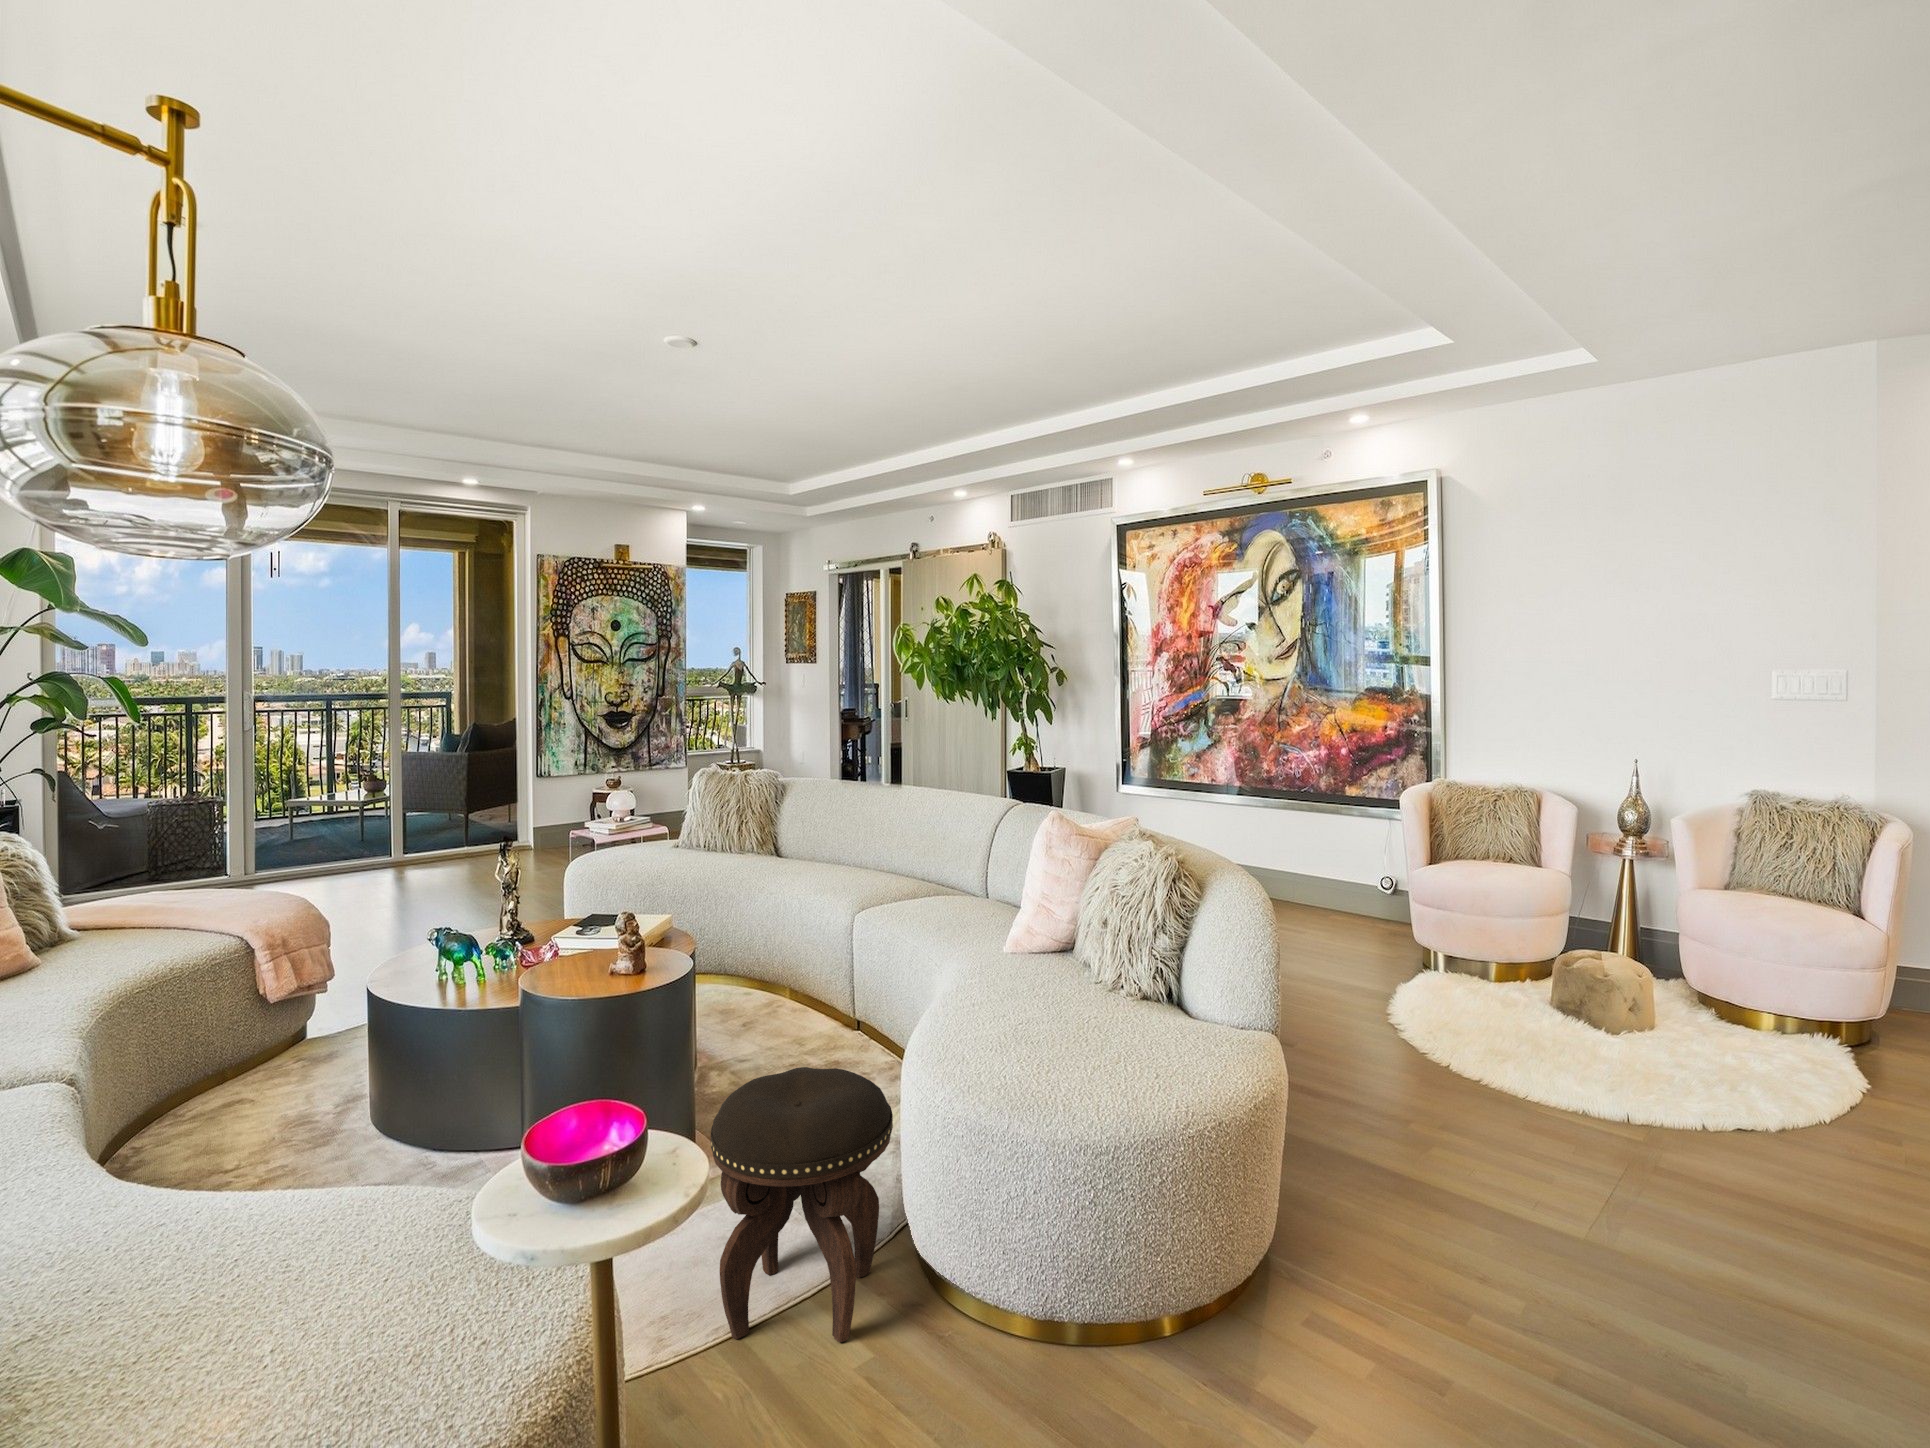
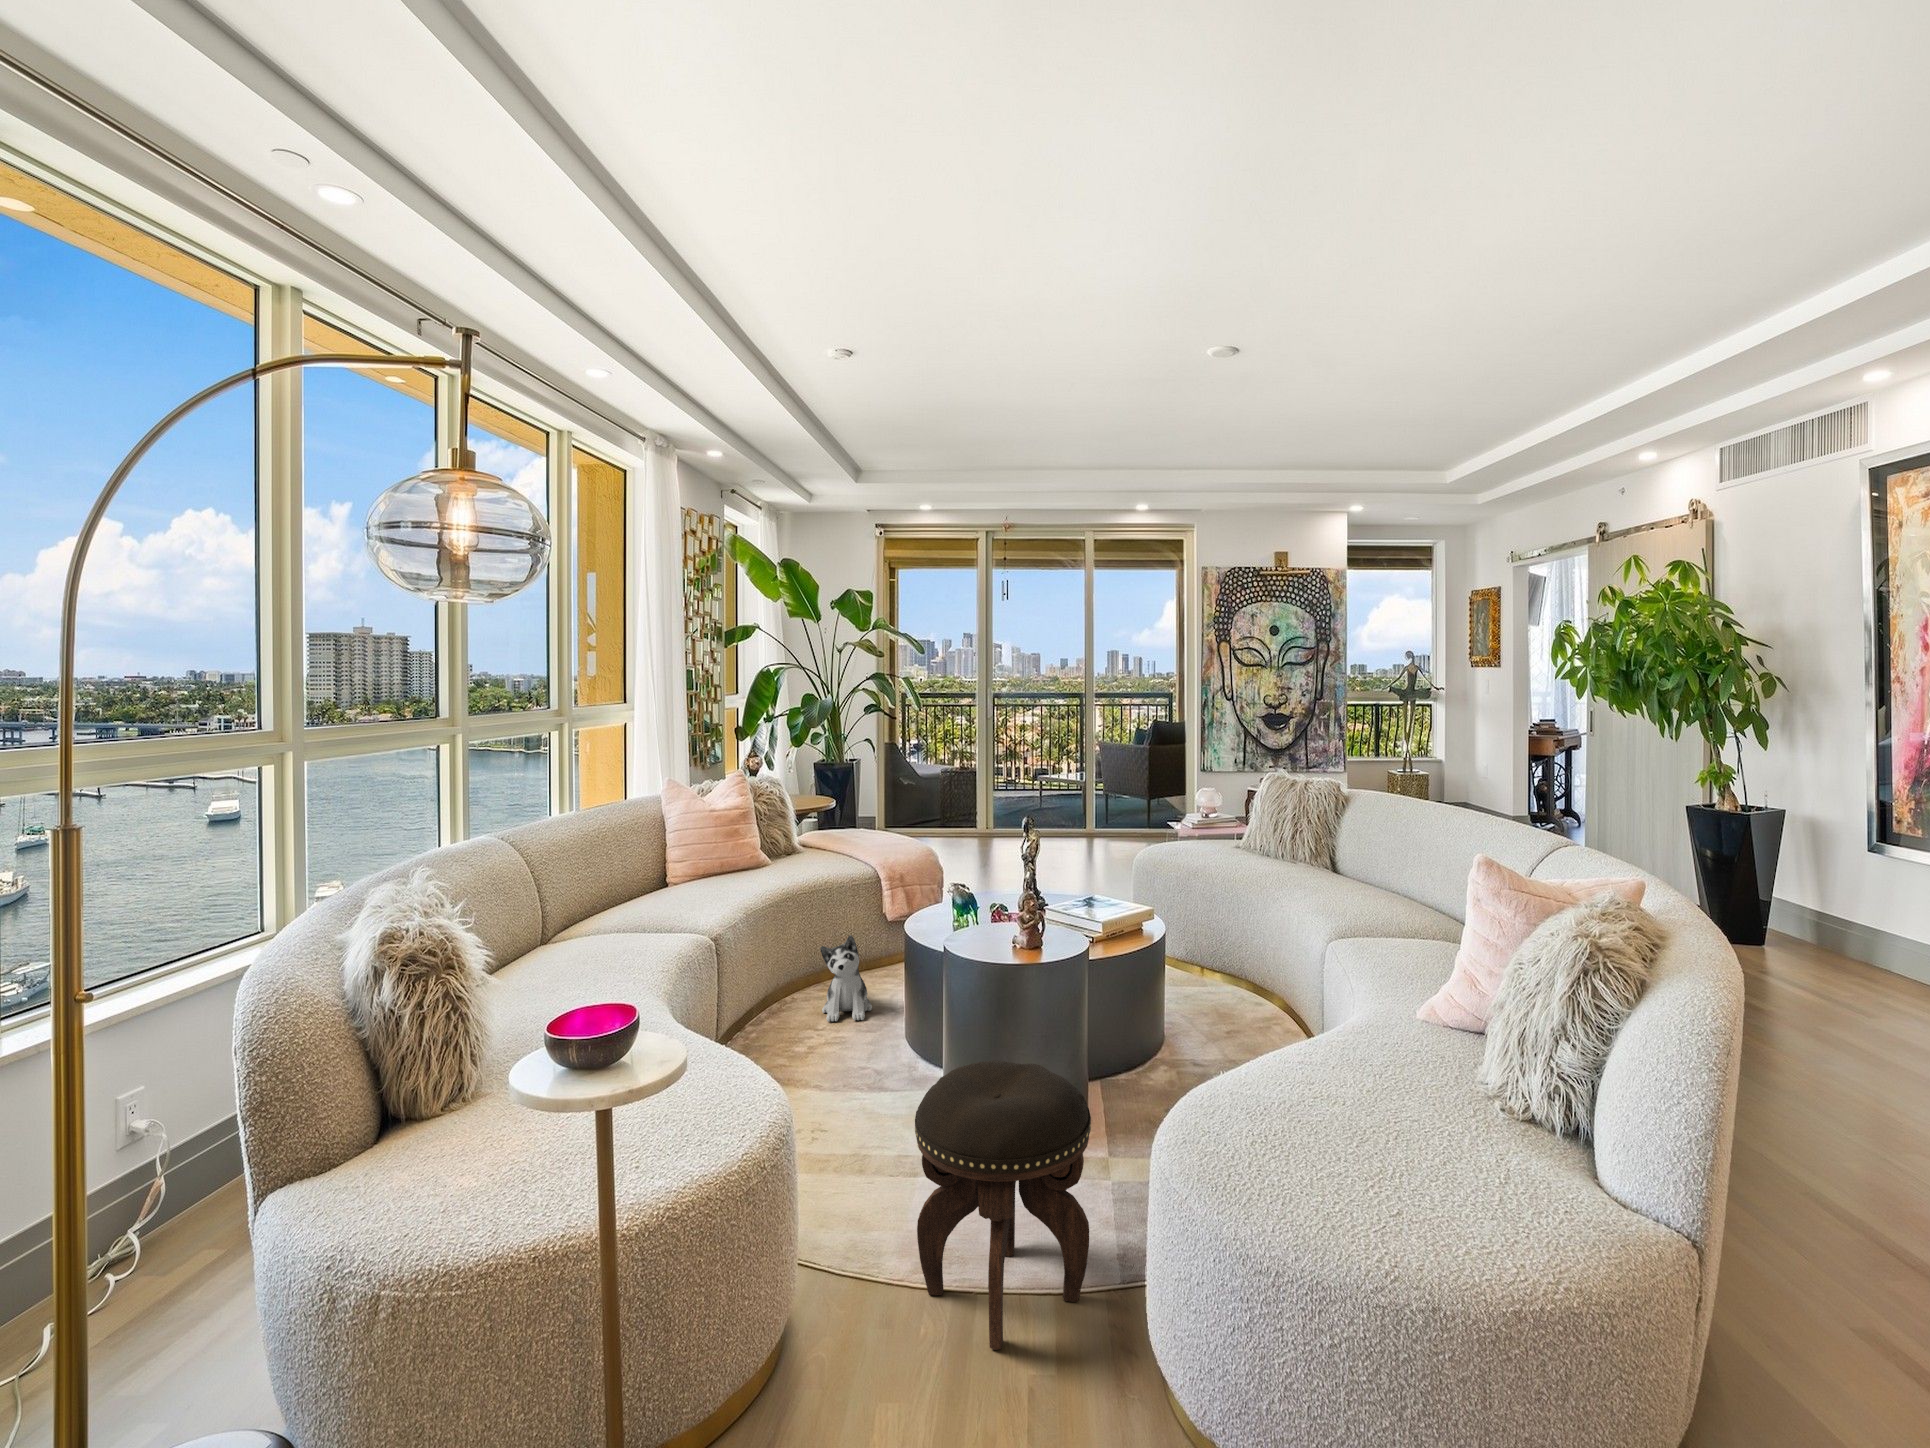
plush toy: none [234,1037,321,1165] -> present [820,935,872,1022]

